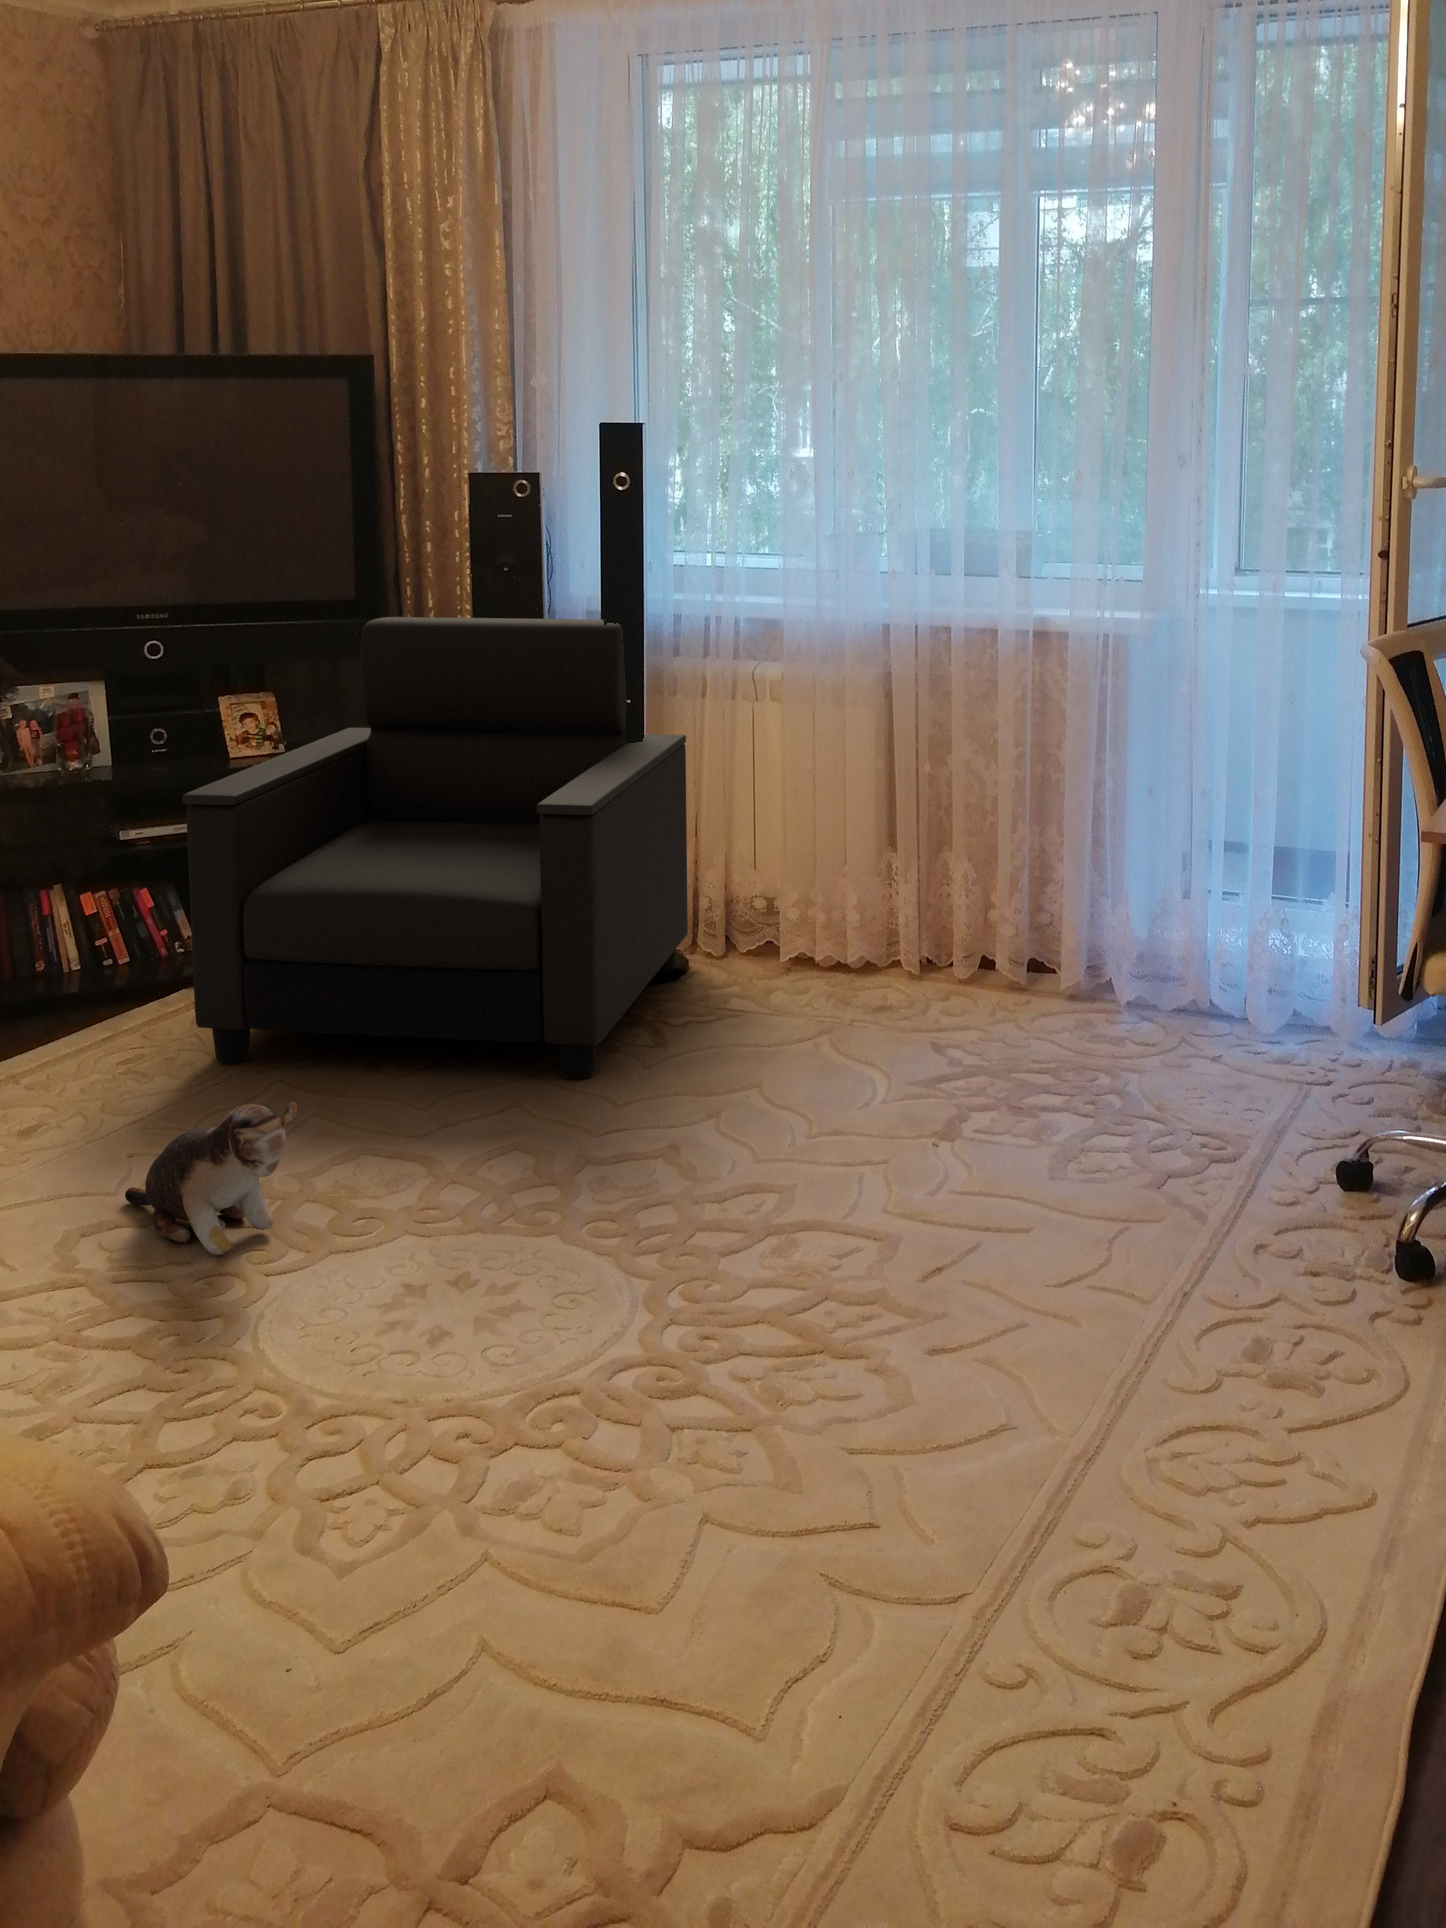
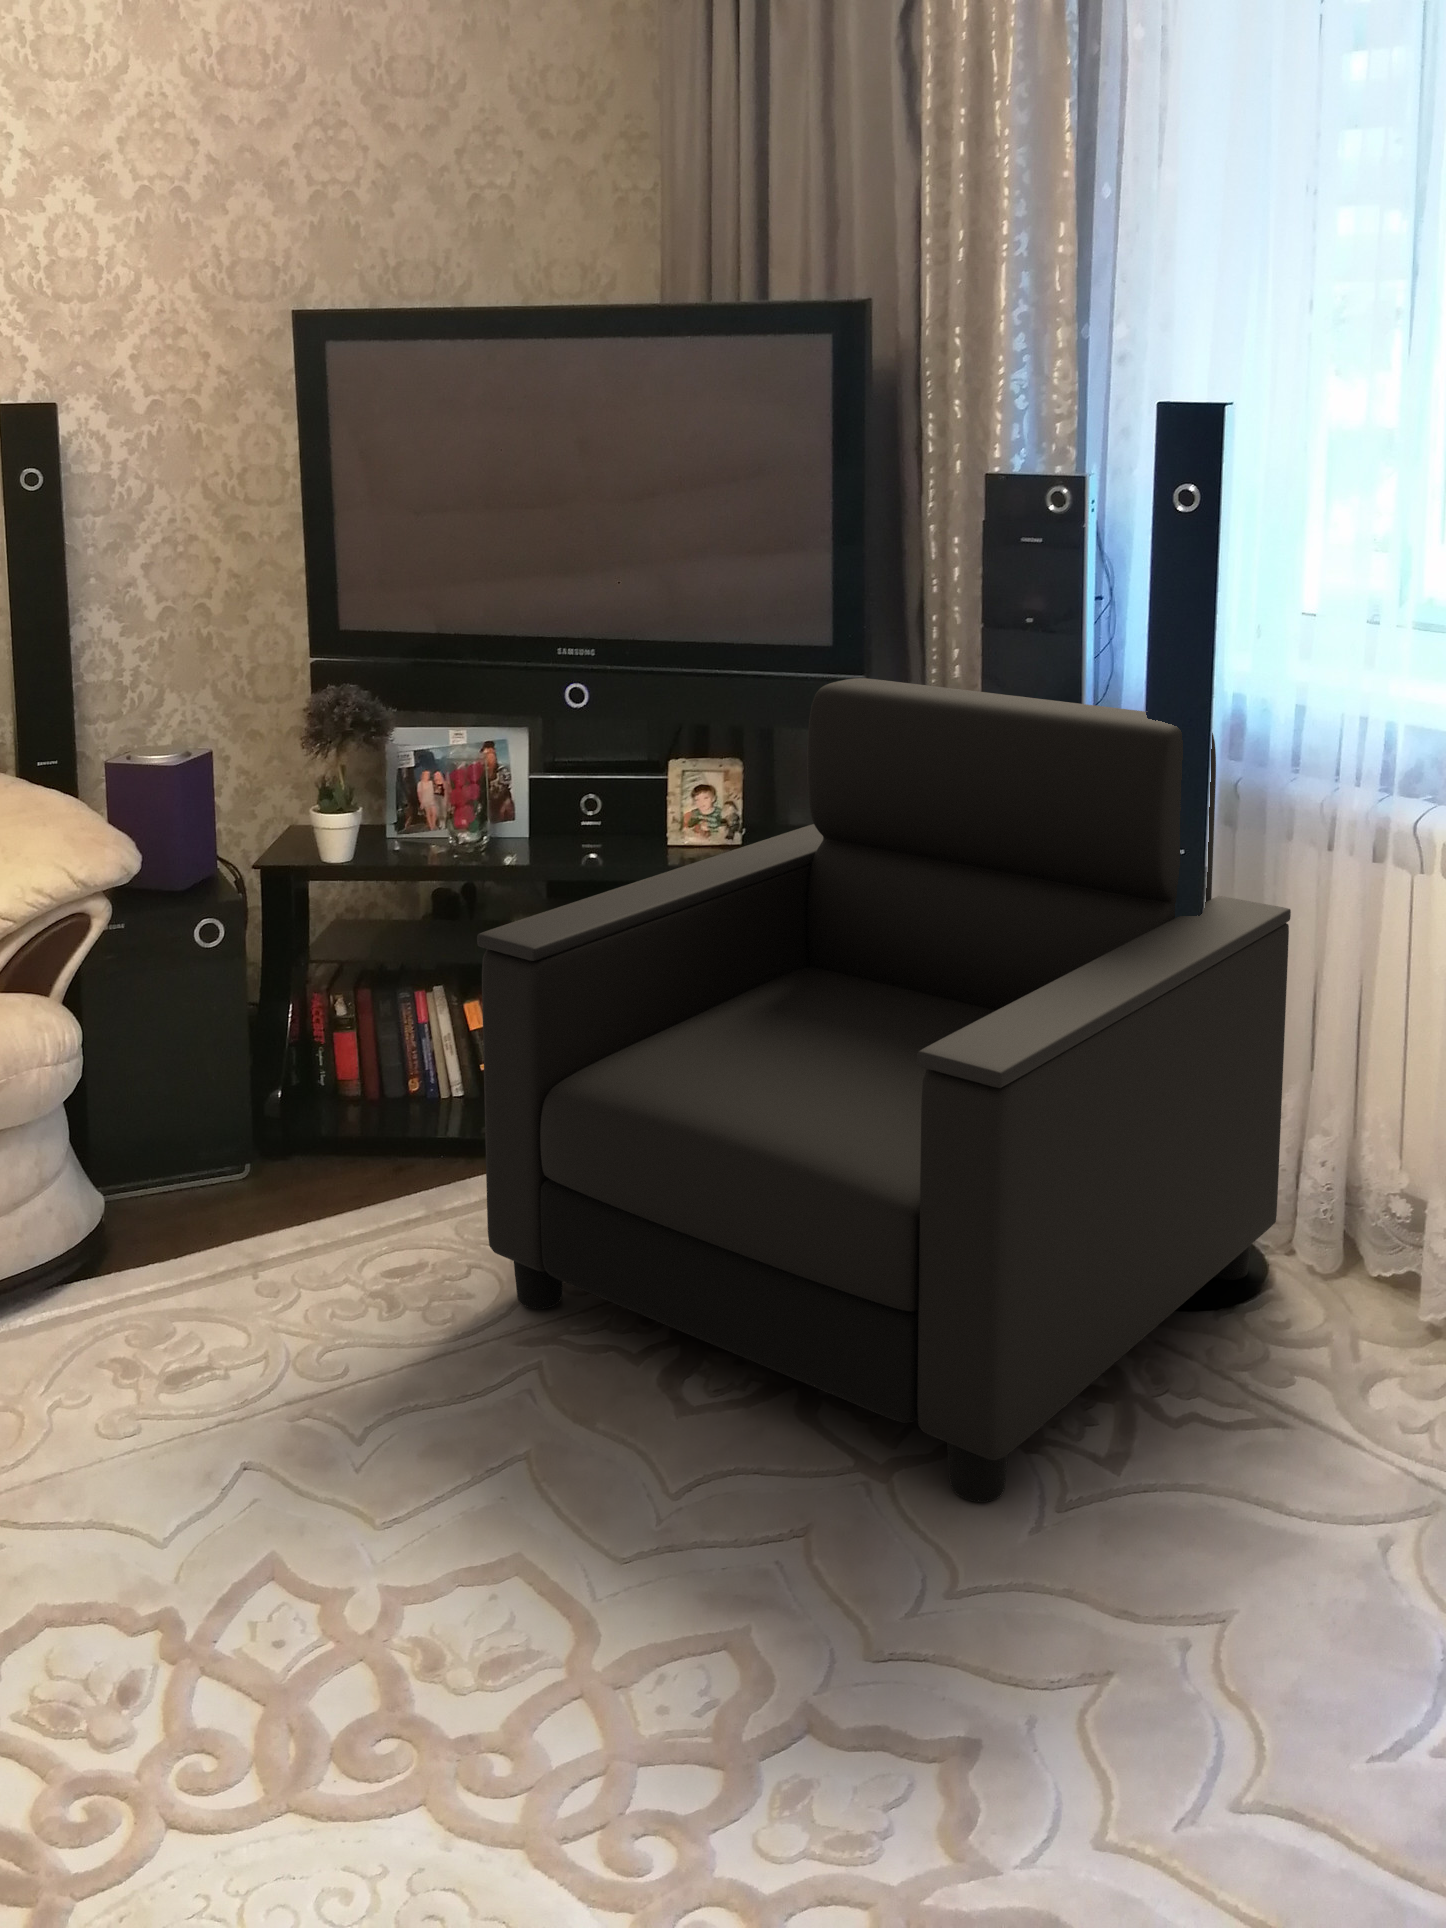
plush toy: present [125,1101,297,1255] -> none [198,1517,347,1748]

